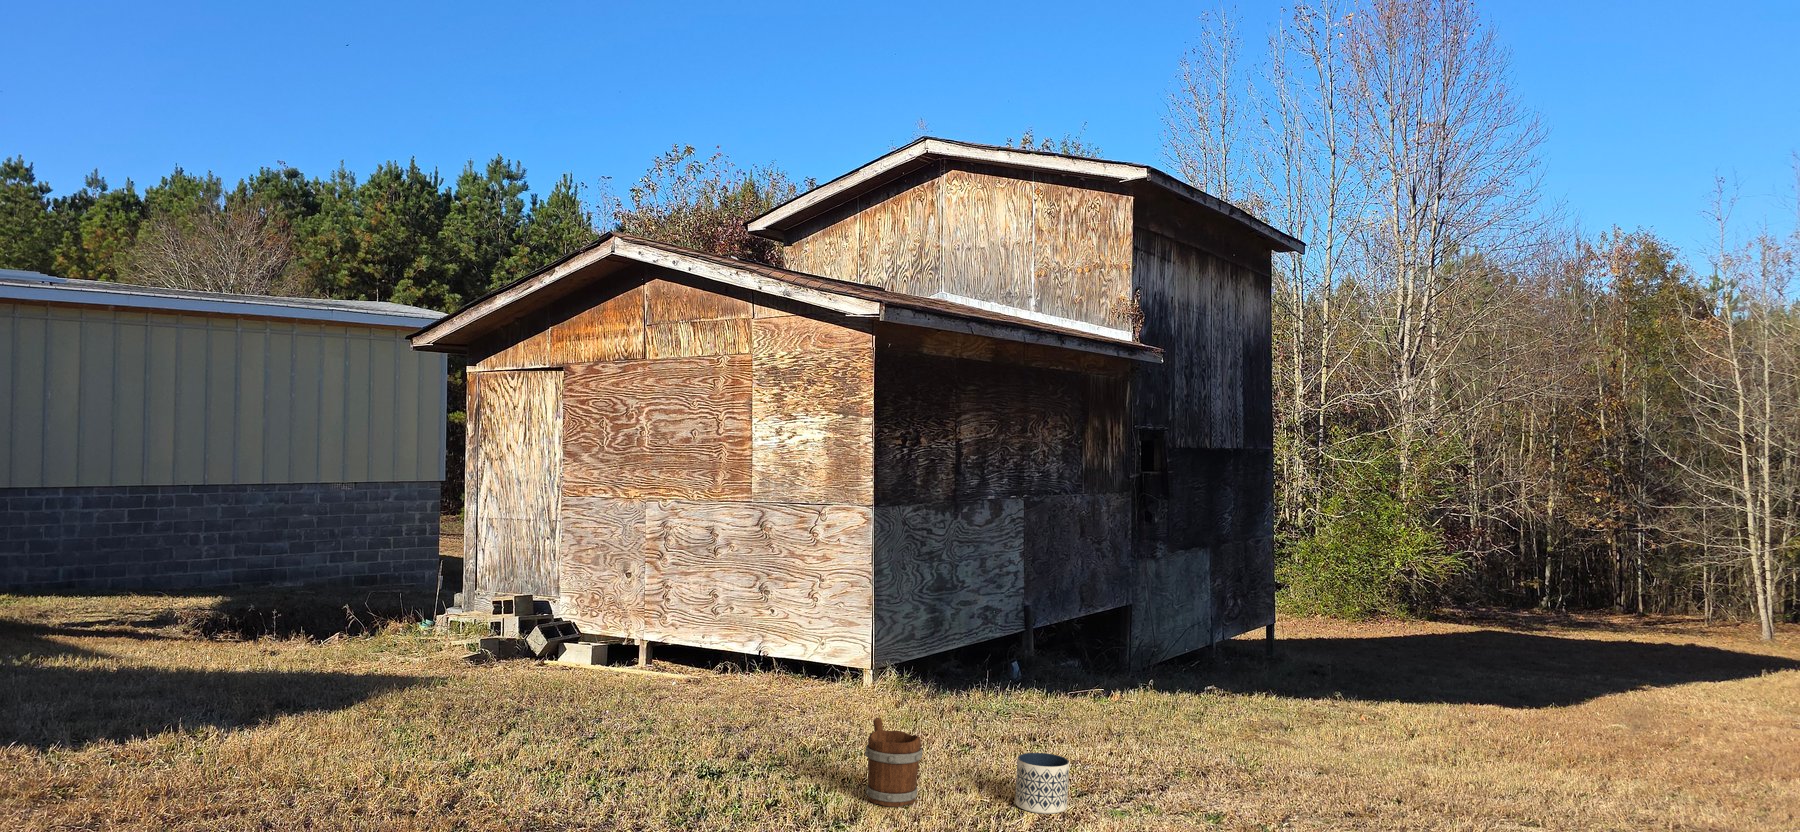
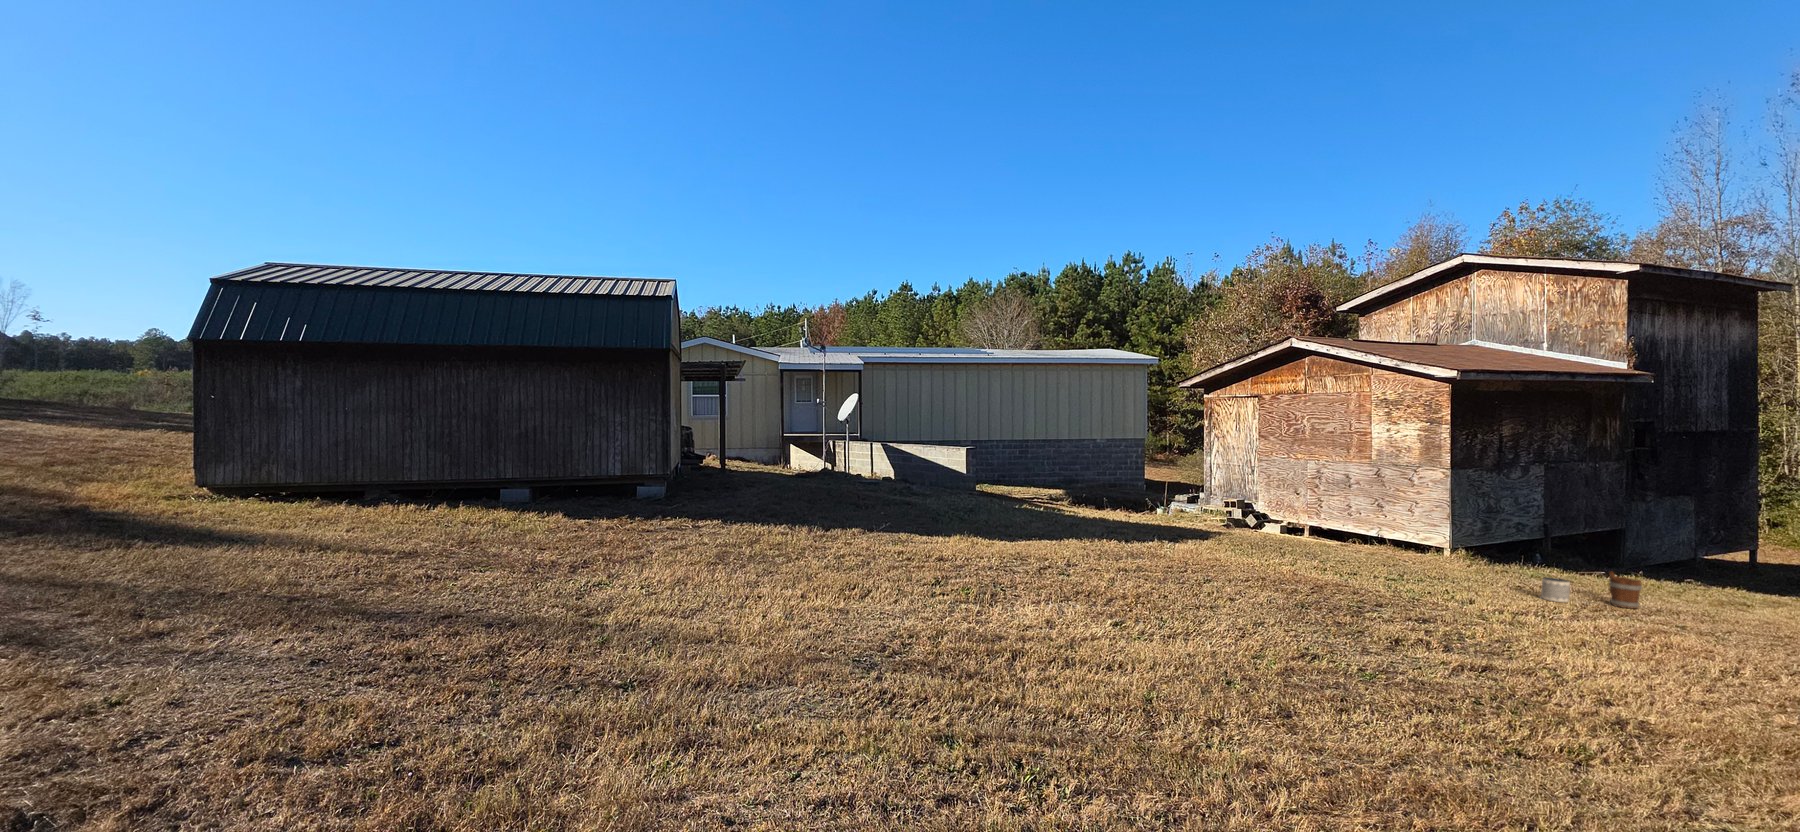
bucket: present [865,718,922,807] -> present [1609,572,1642,609]

